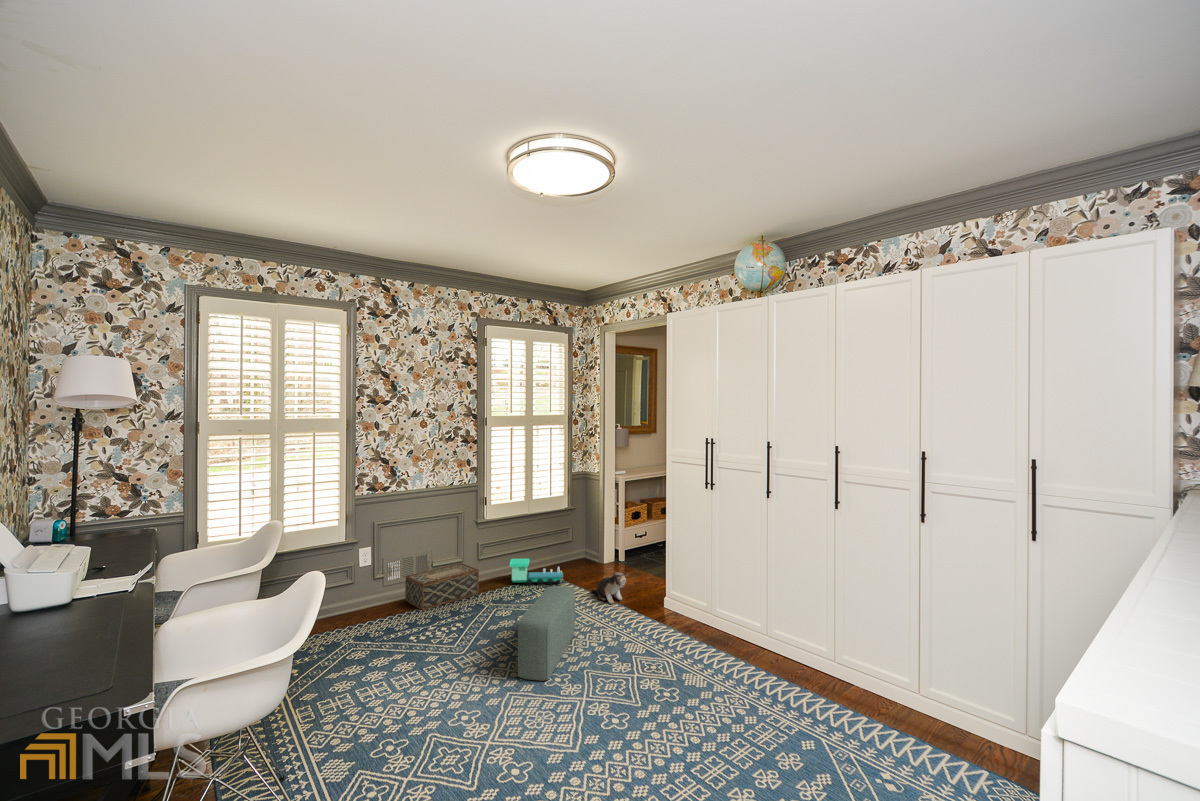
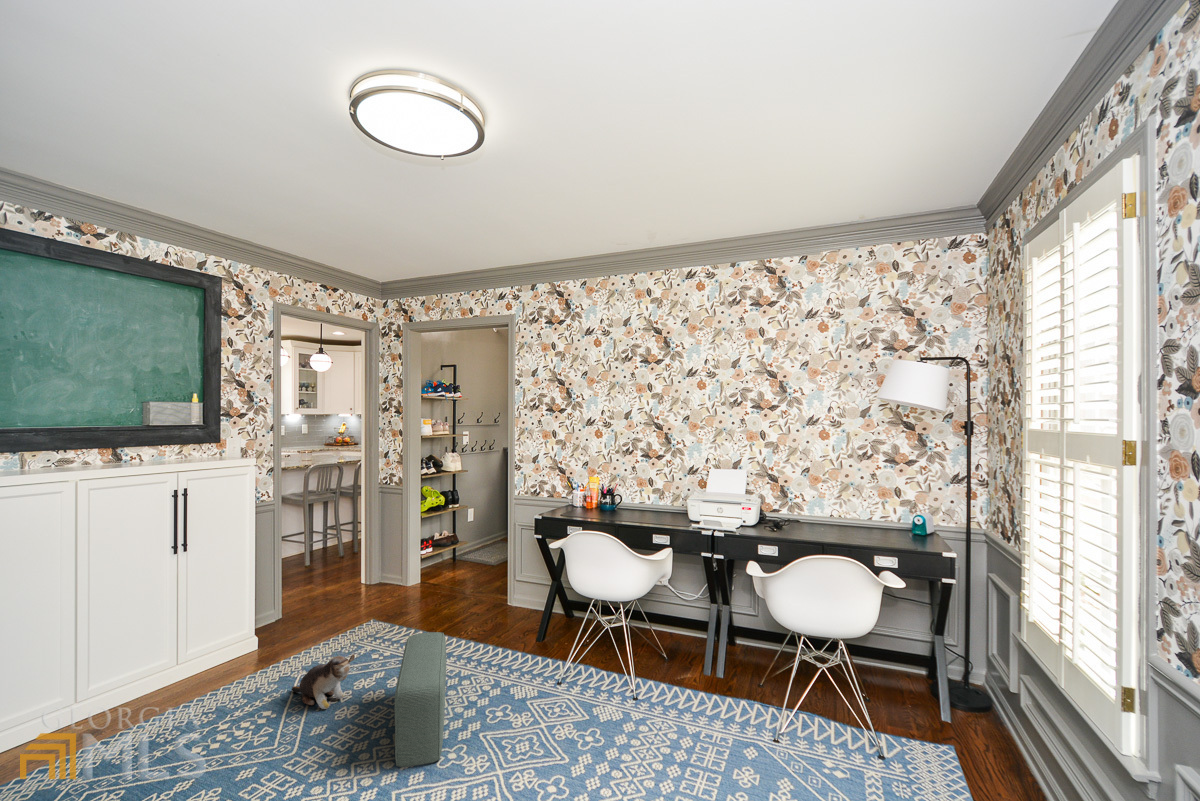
toy train: present [509,558,563,585] -> none [317,602,394,638]
woven basket: present [405,563,479,610] -> none [152,624,277,704]
plush toy: present [592,572,628,604] -> present [292,654,355,709]

